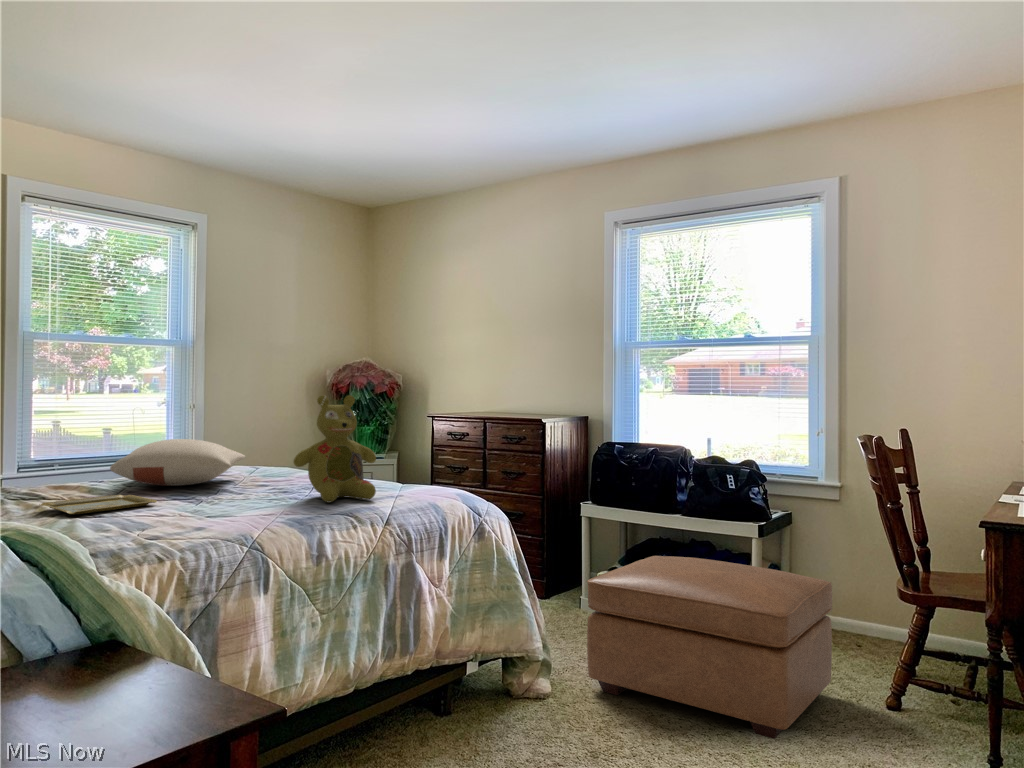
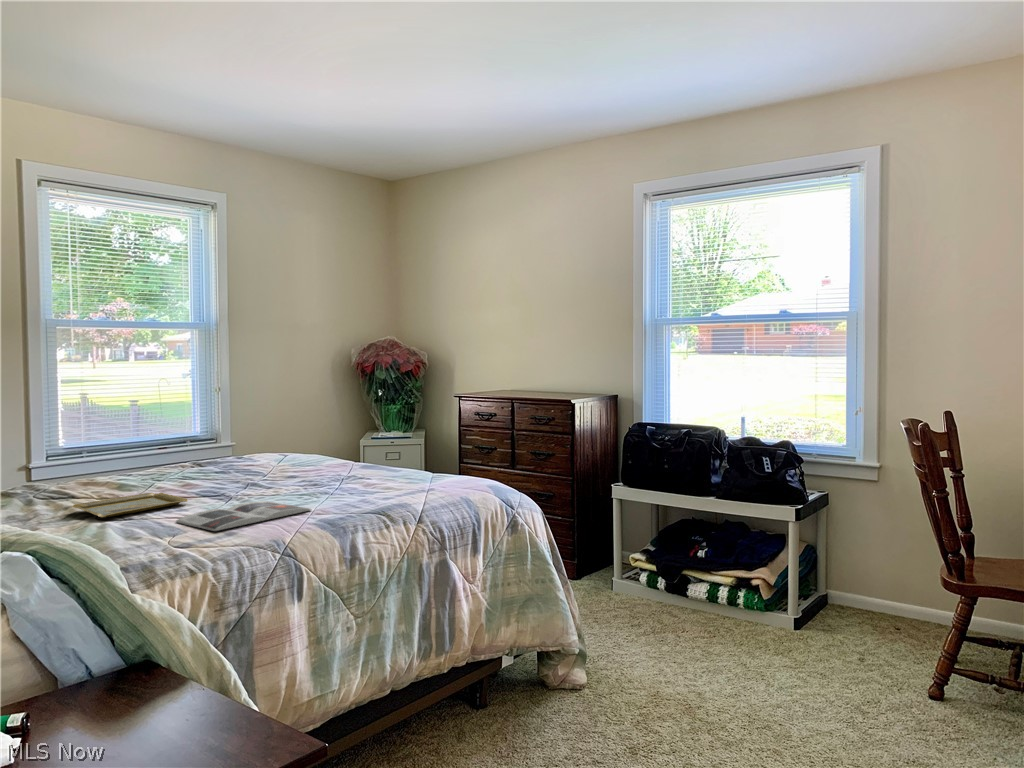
stuffed bear: present [294,395,376,502] -> none [324,388,407,499]
pillow: present [110,439,246,486] -> none [141,432,276,480]
magazine: none [144,503,280,526] -> present [176,501,312,531]
ottoman: present [587,556,832,739] -> none [622,541,873,734]

